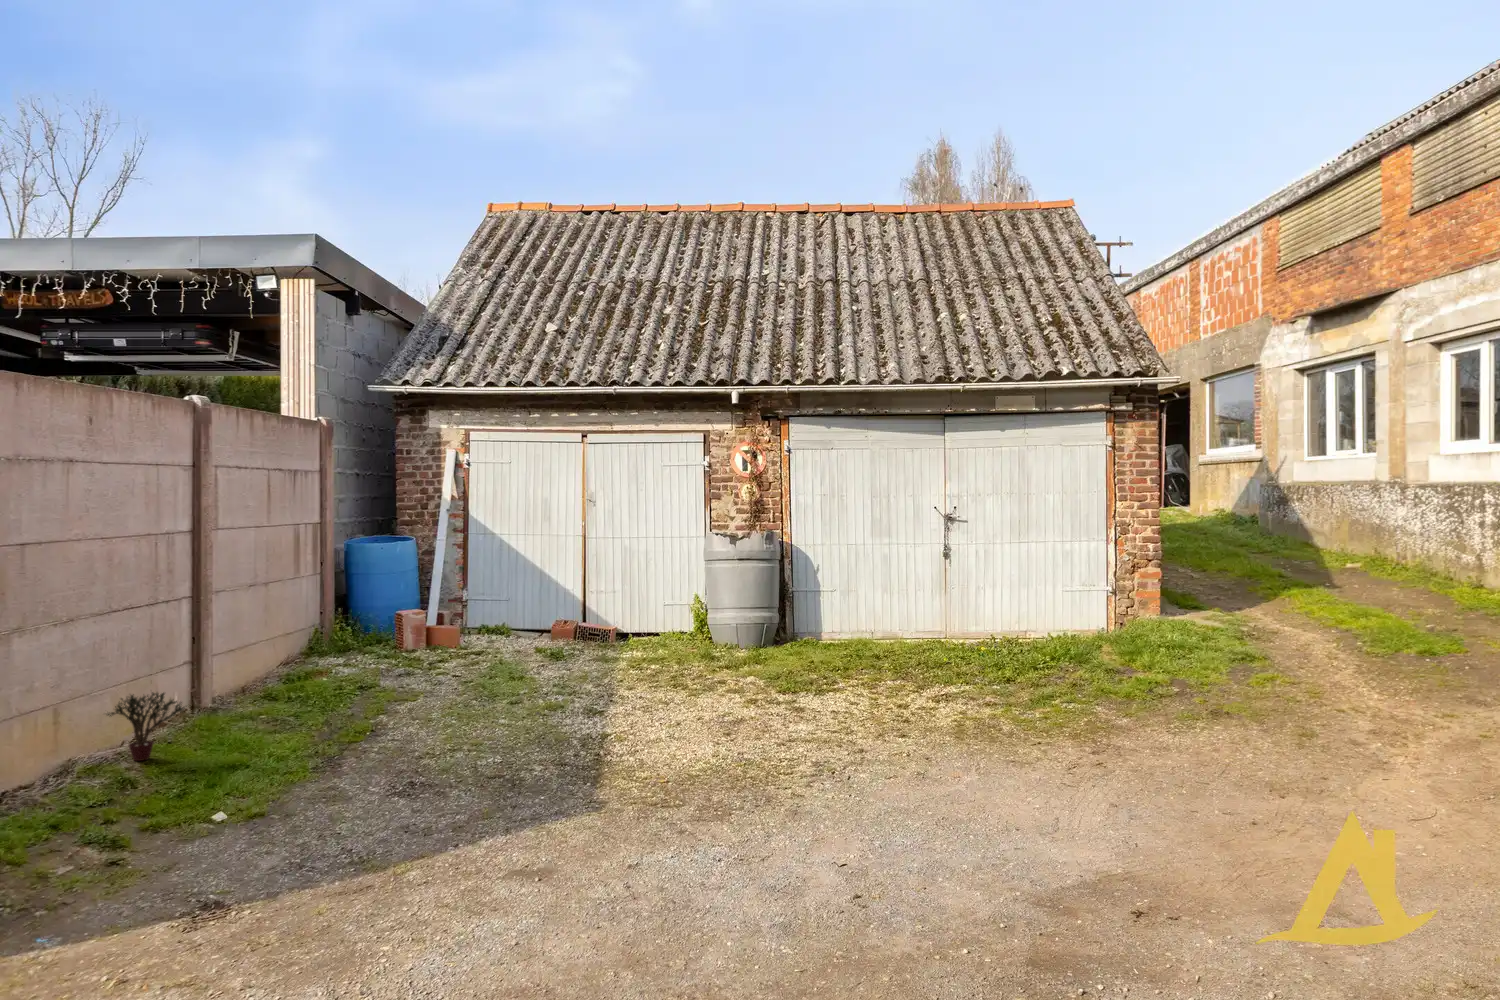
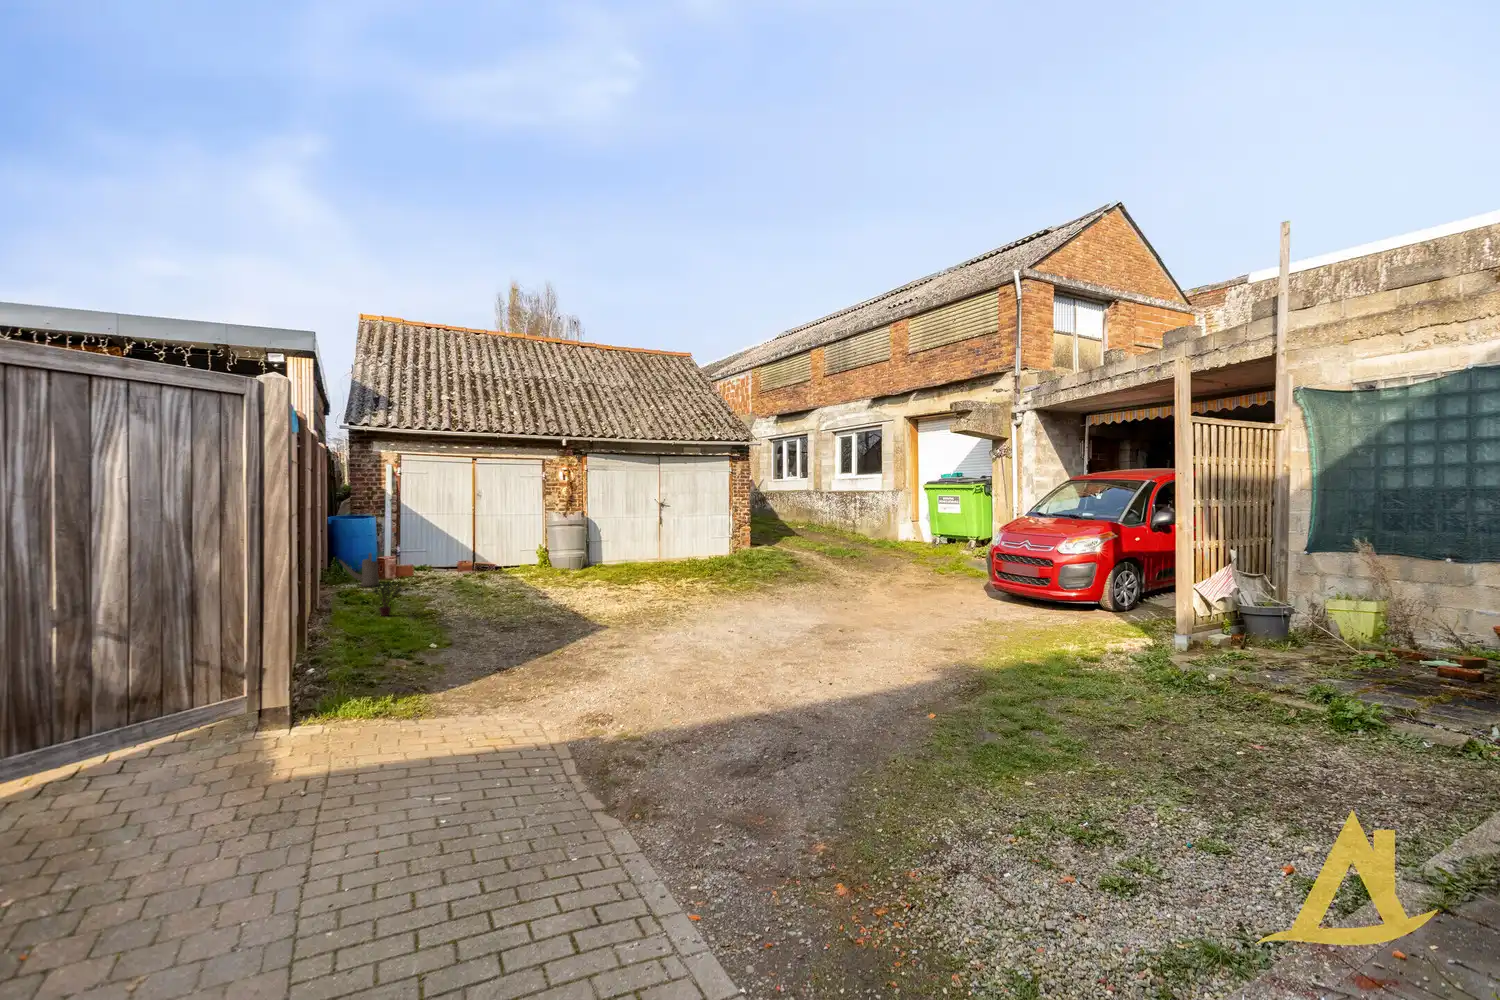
watering can: none [304,604,374,663] -> present [339,553,379,586]

